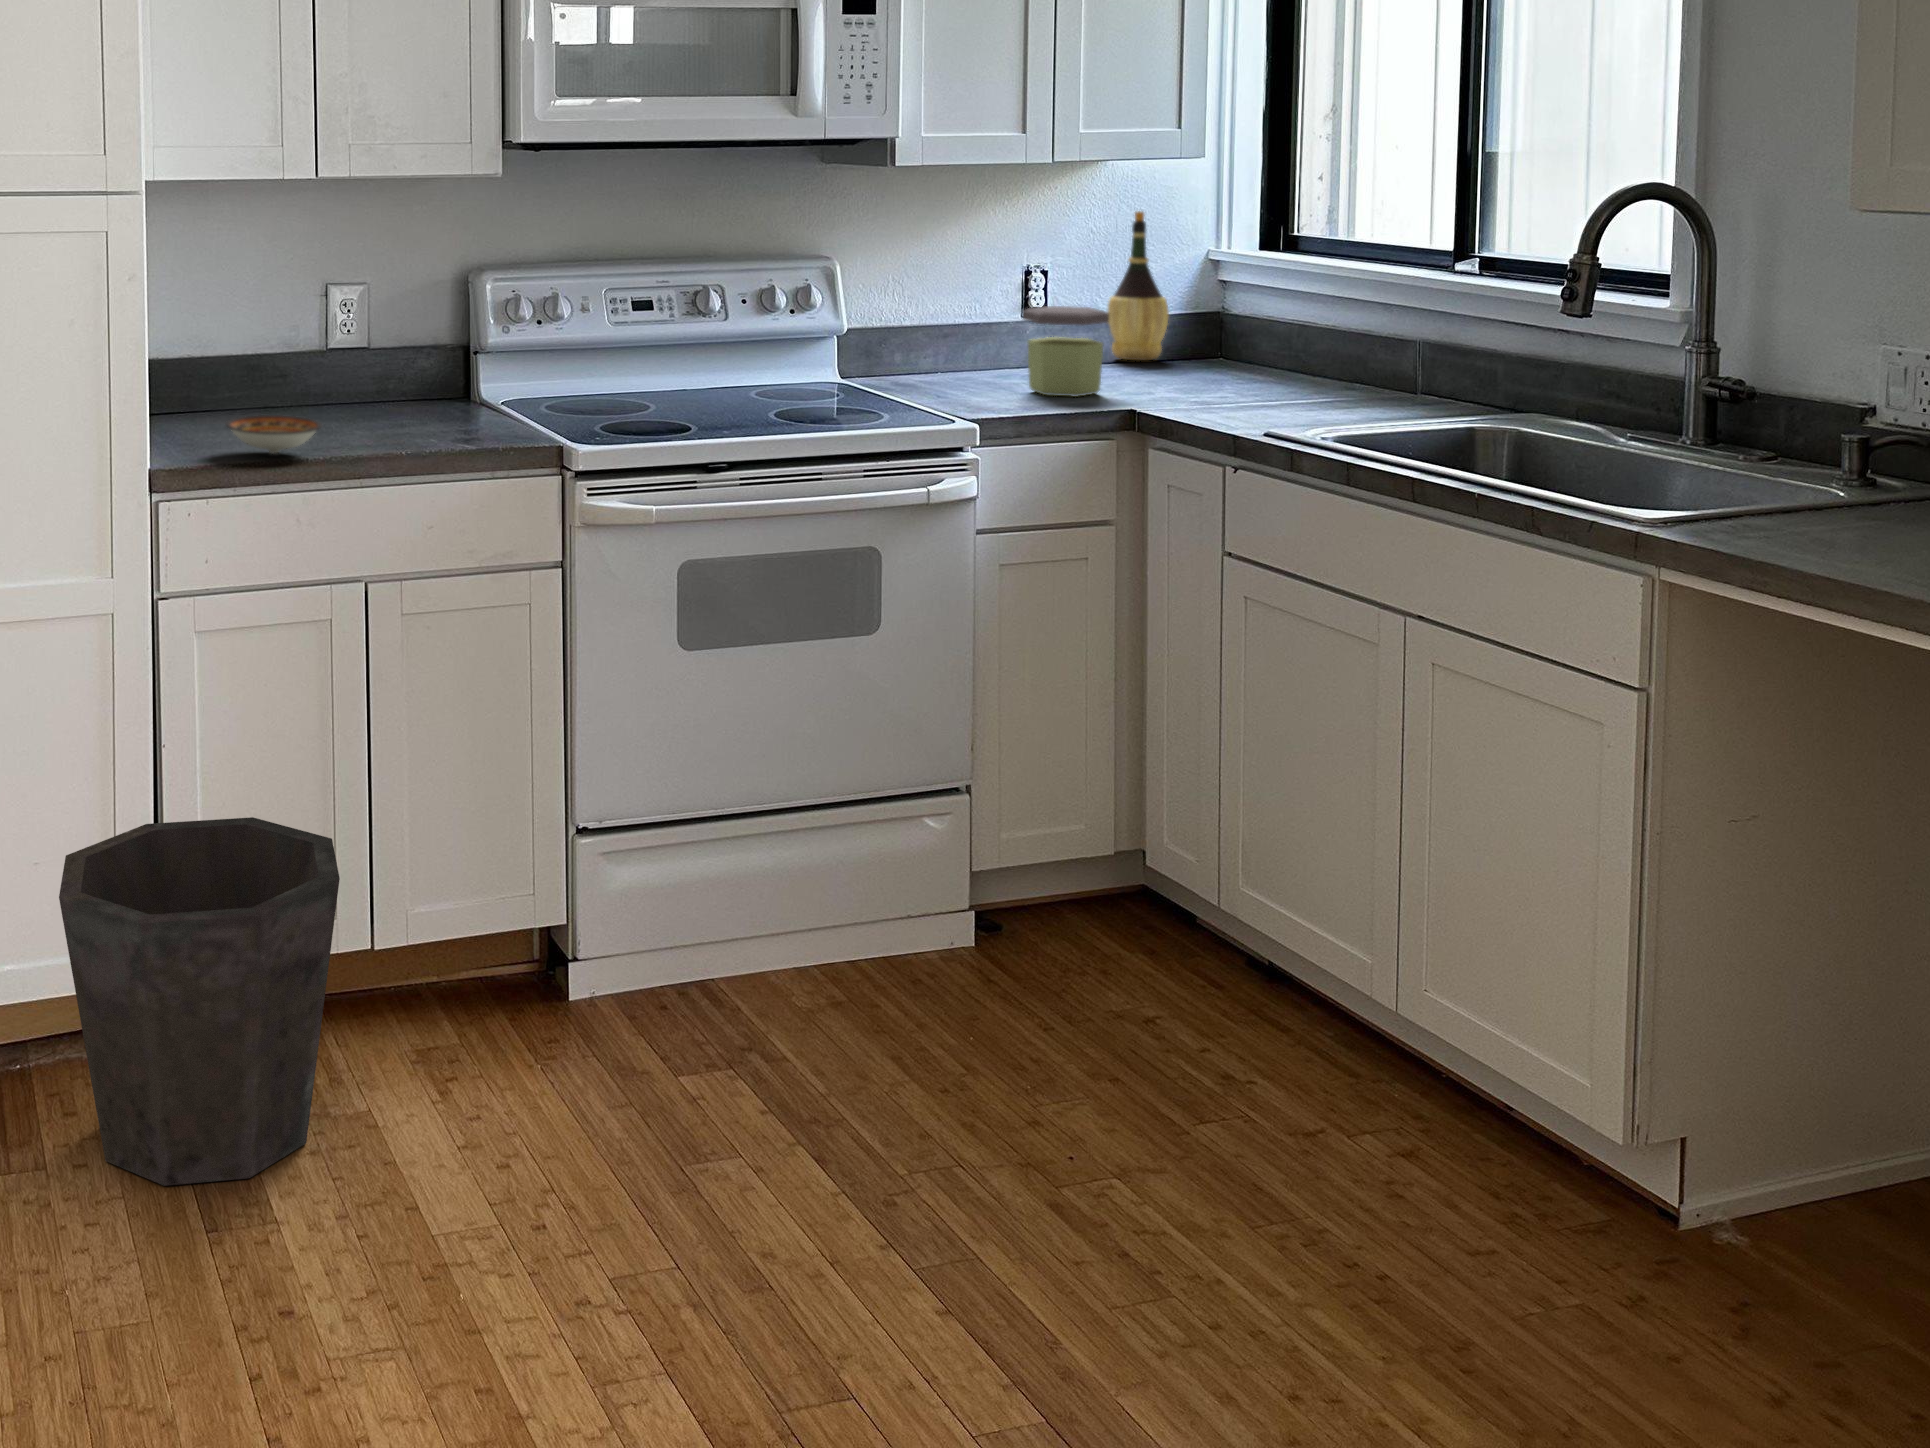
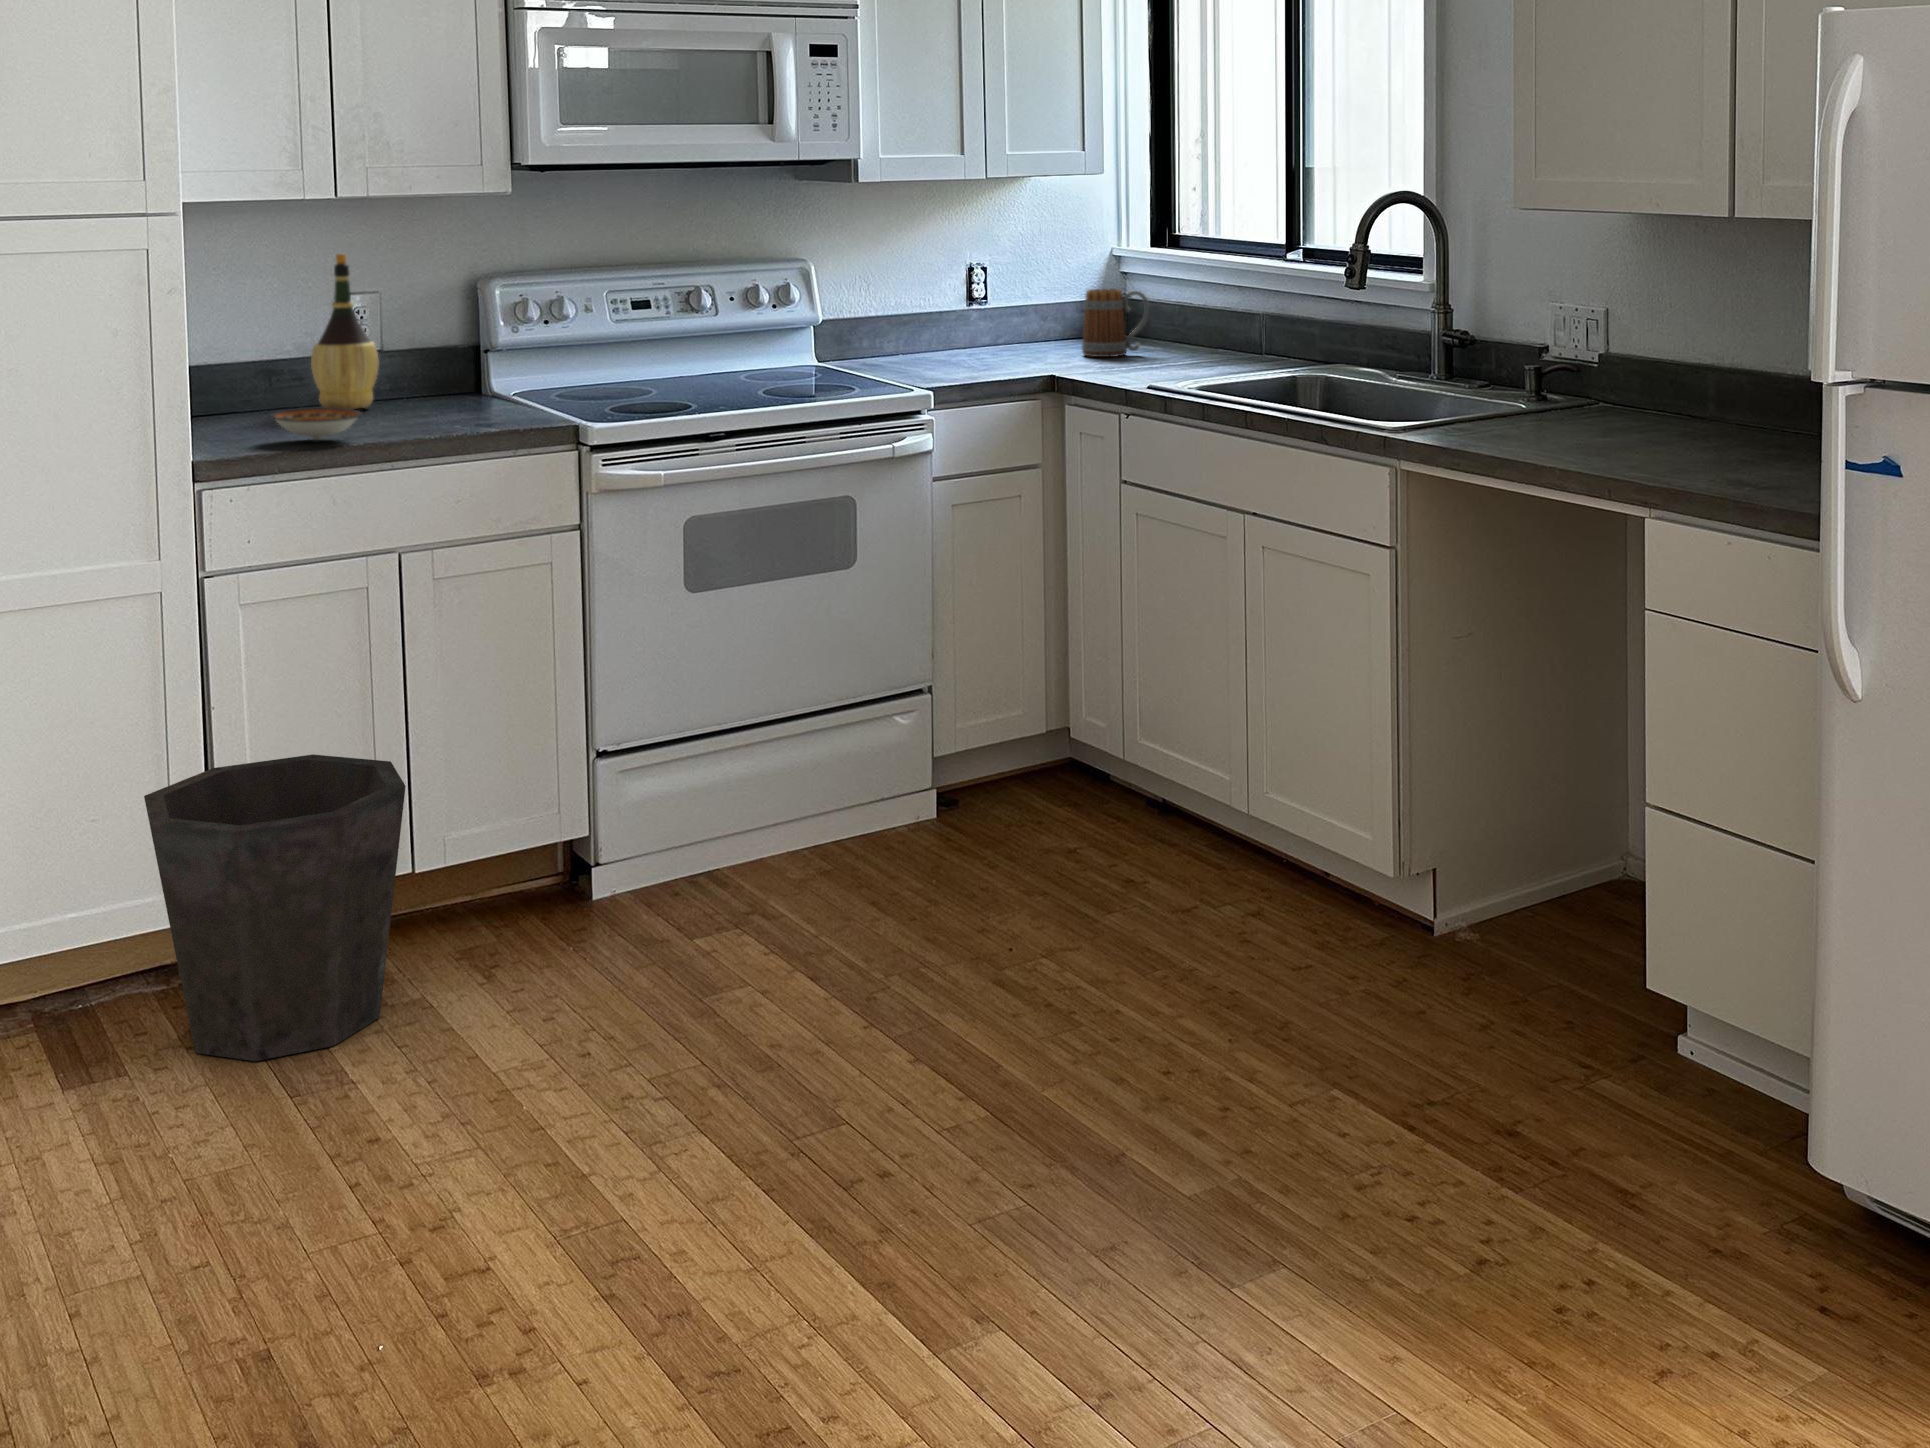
wine bottle: present [1107,211,1169,360] -> present [311,254,378,409]
mug: none [1172,298,1261,383] -> present [1082,289,1149,357]
jar: present [1023,306,1109,396] -> none [960,298,1029,371]

